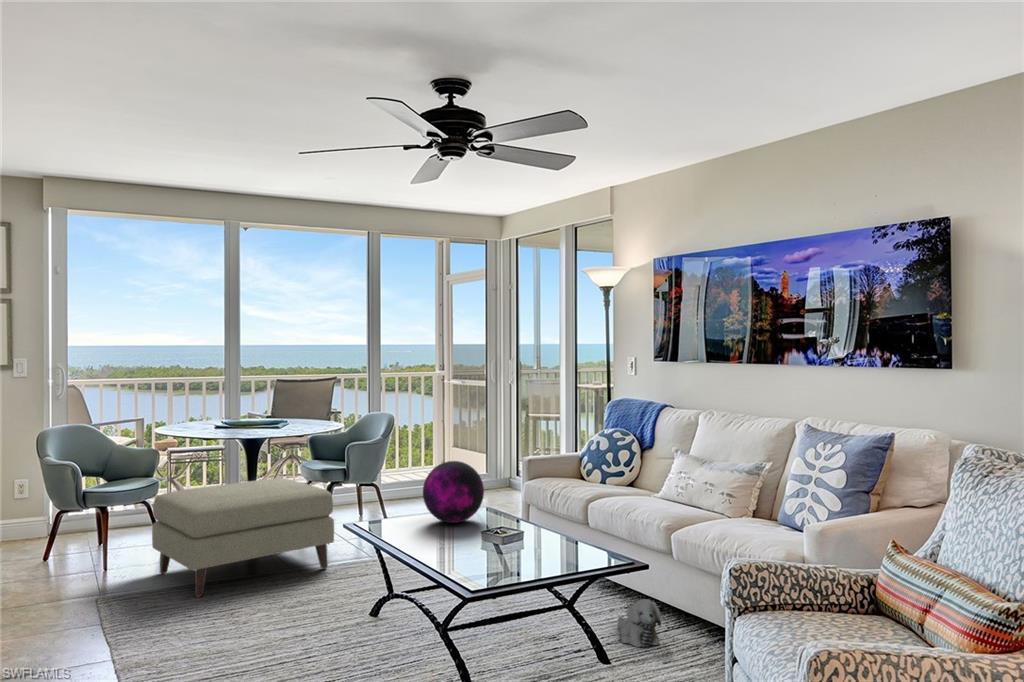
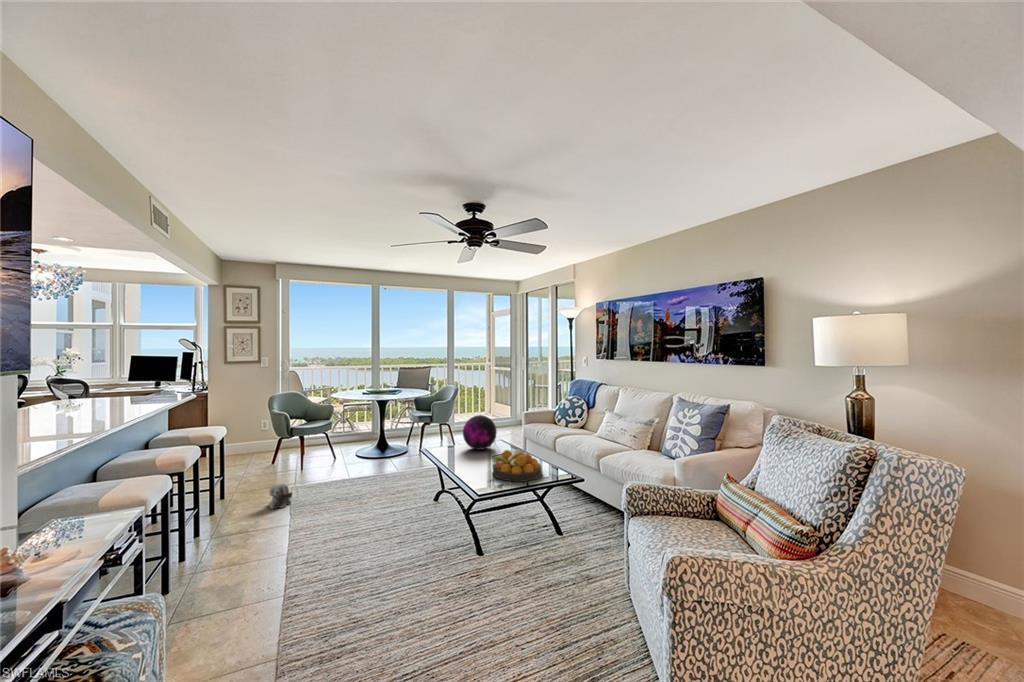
ottoman: present [152,478,334,597] -> none [325,421,421,486]
fruit bowl: none [486,517,574,569] -> present [492,450,542,482]
plush toy: present [618,599,661,647] -> present [268,484,292,509]

